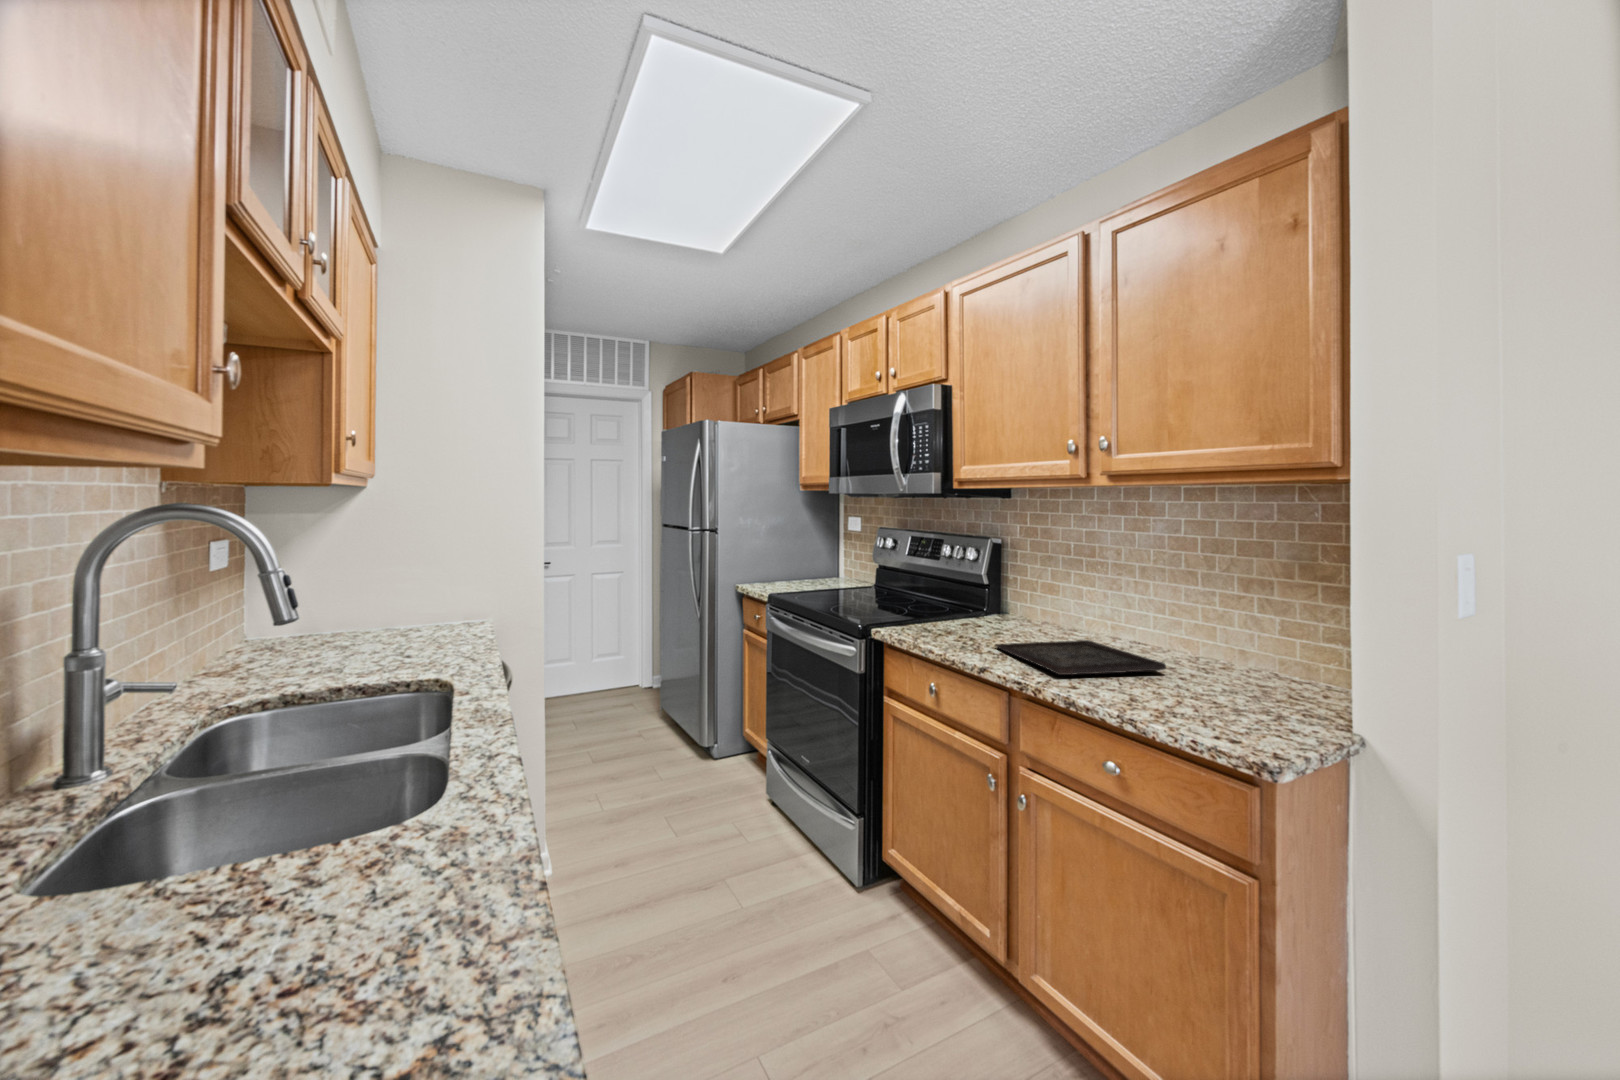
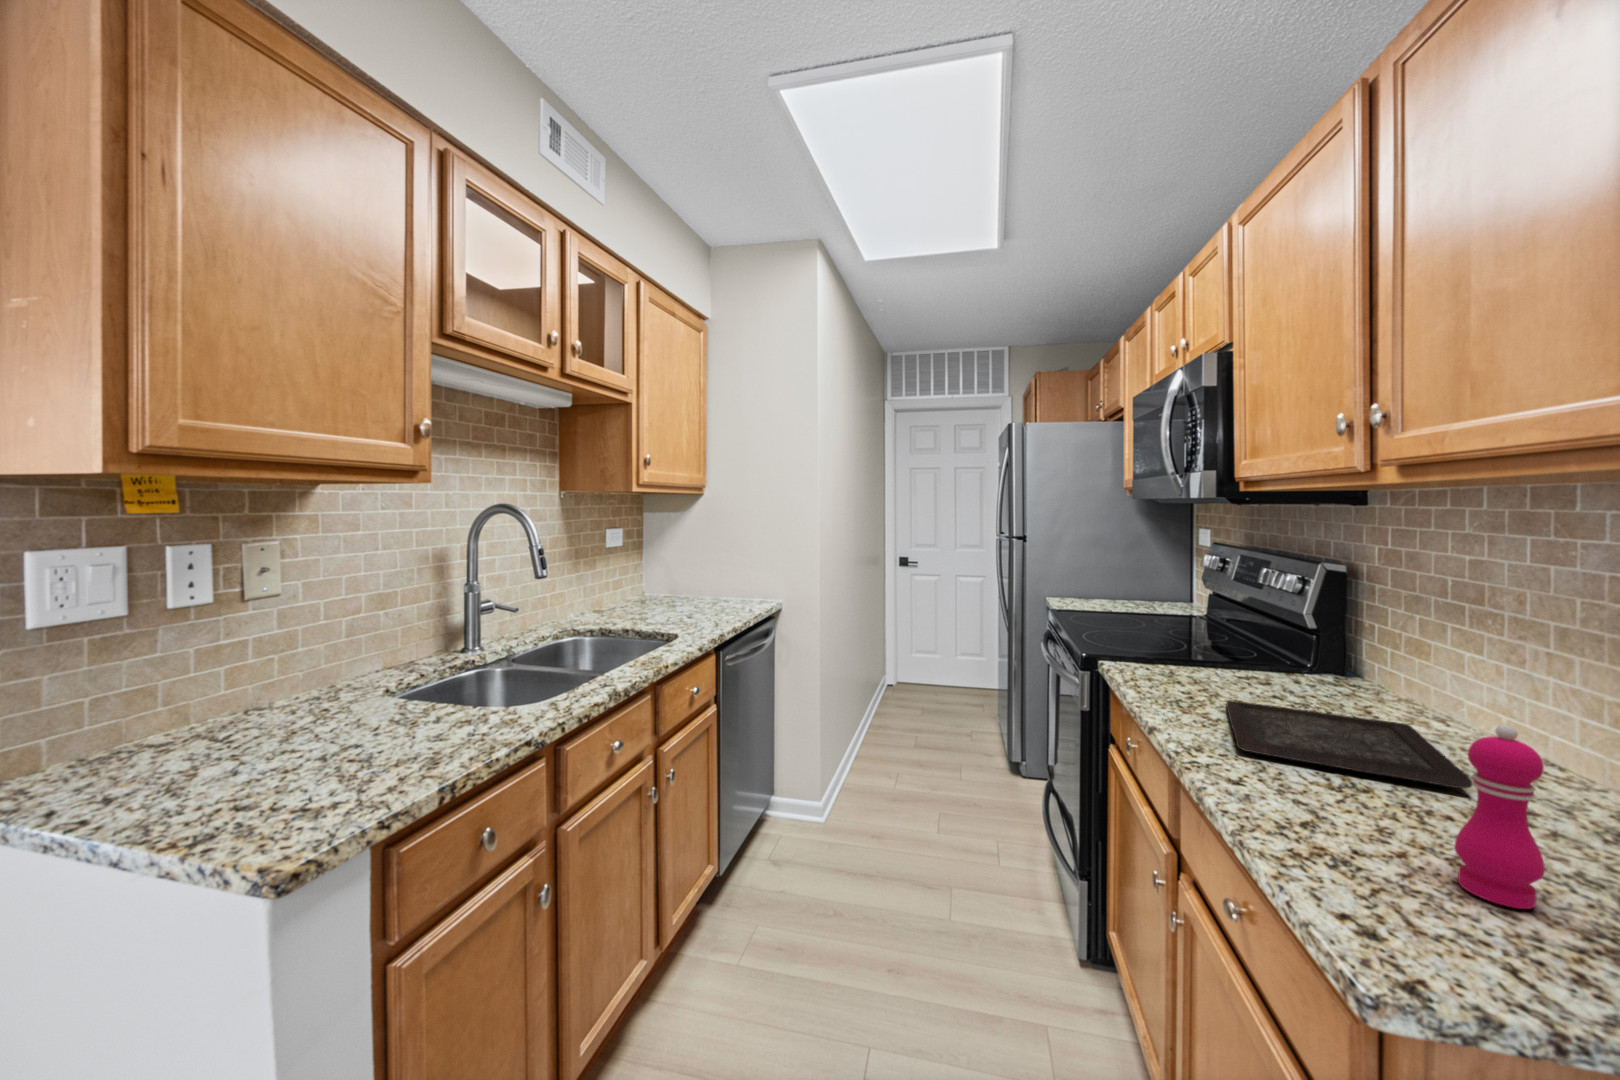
pepper mill: none [1230,622,1273,724] -> present [1454,725,1545,909]

